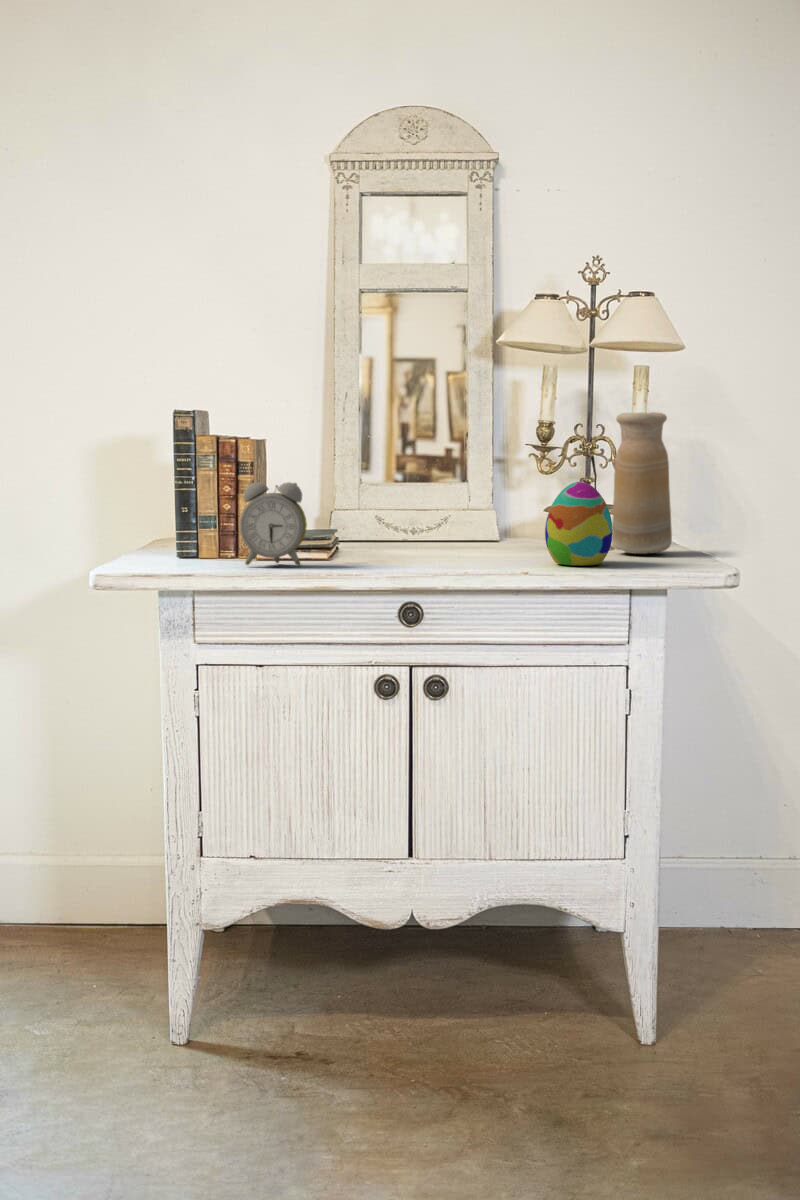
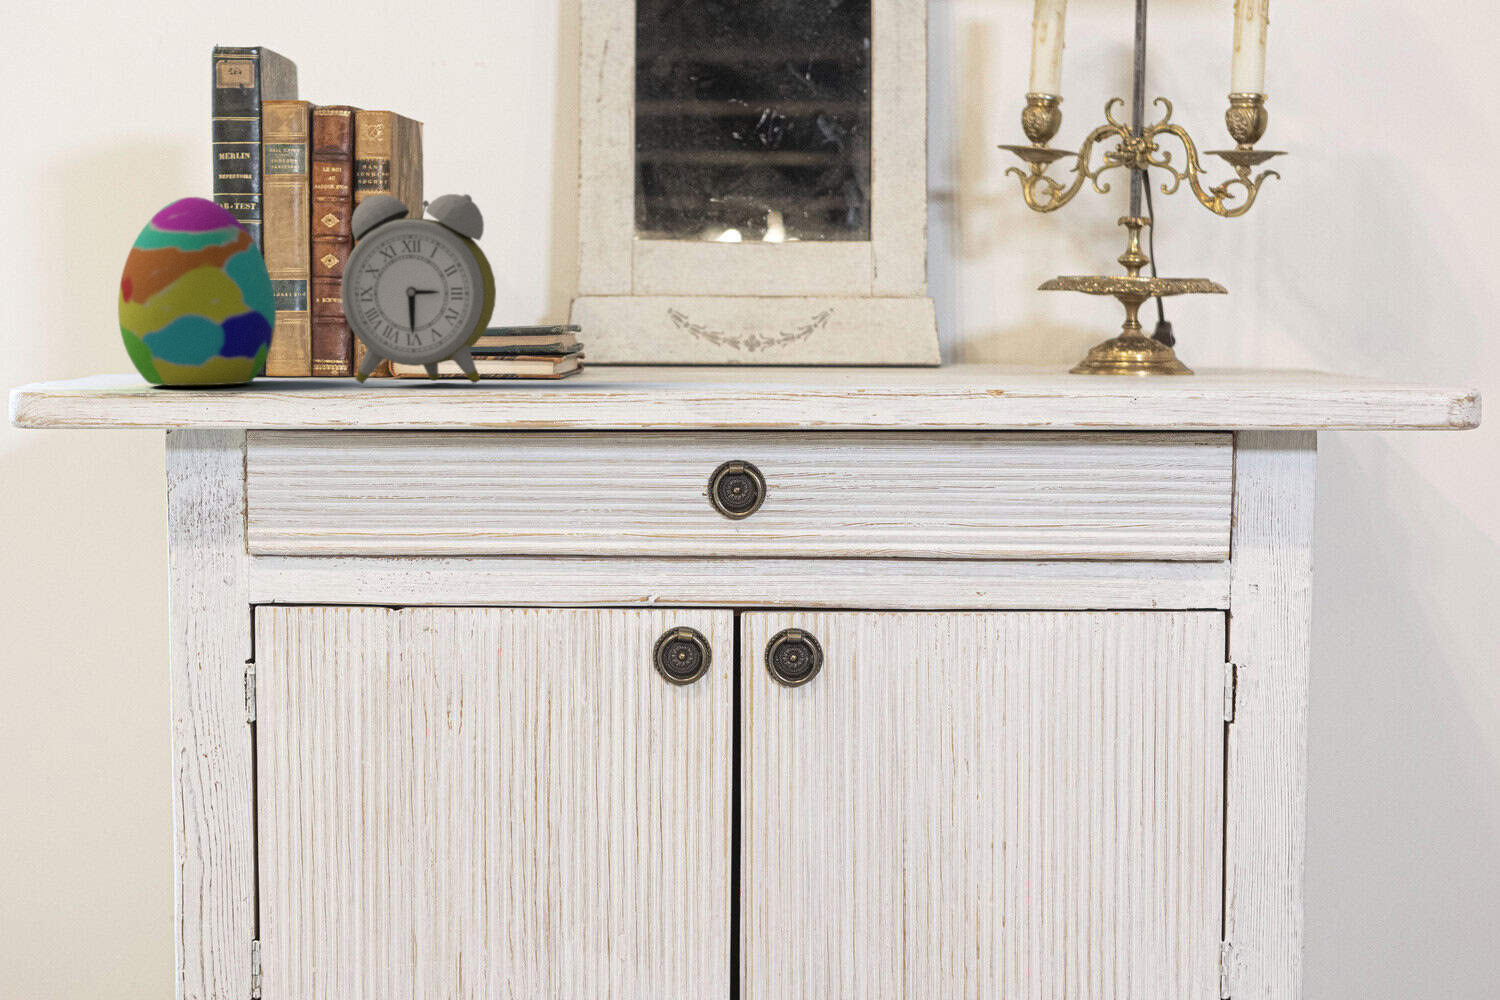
vase: present [612,412,672,554] -> none [1190,46,1325,363]
decorative egg: present [545,482,613,565] -> present [118,197,276,386]

